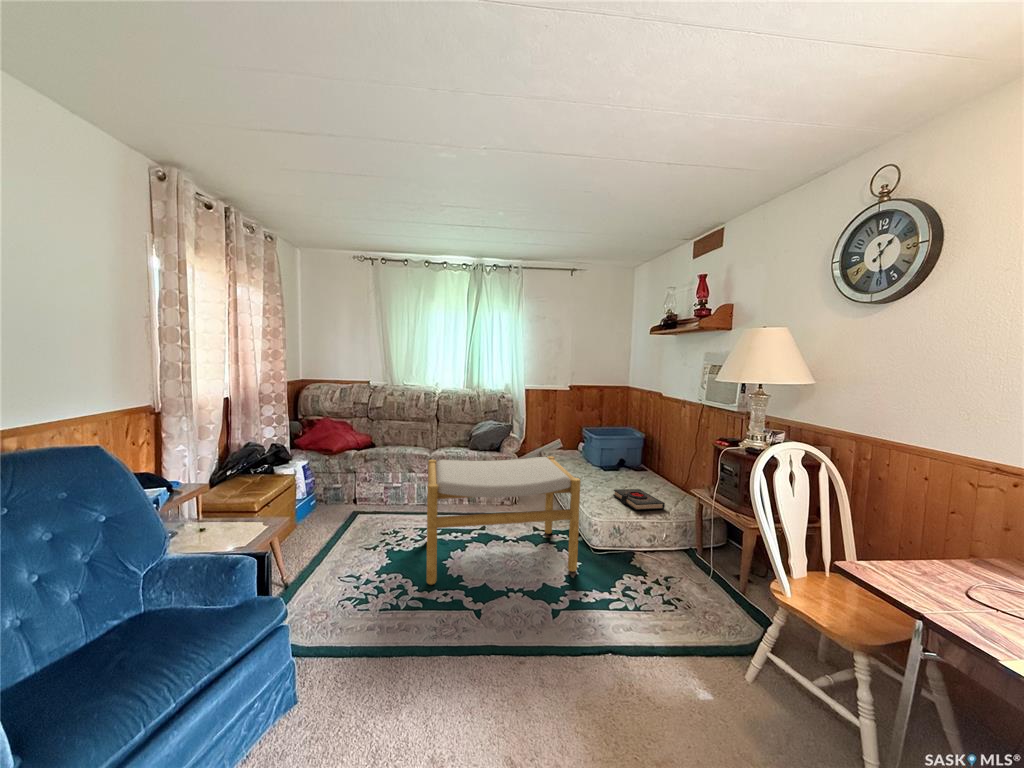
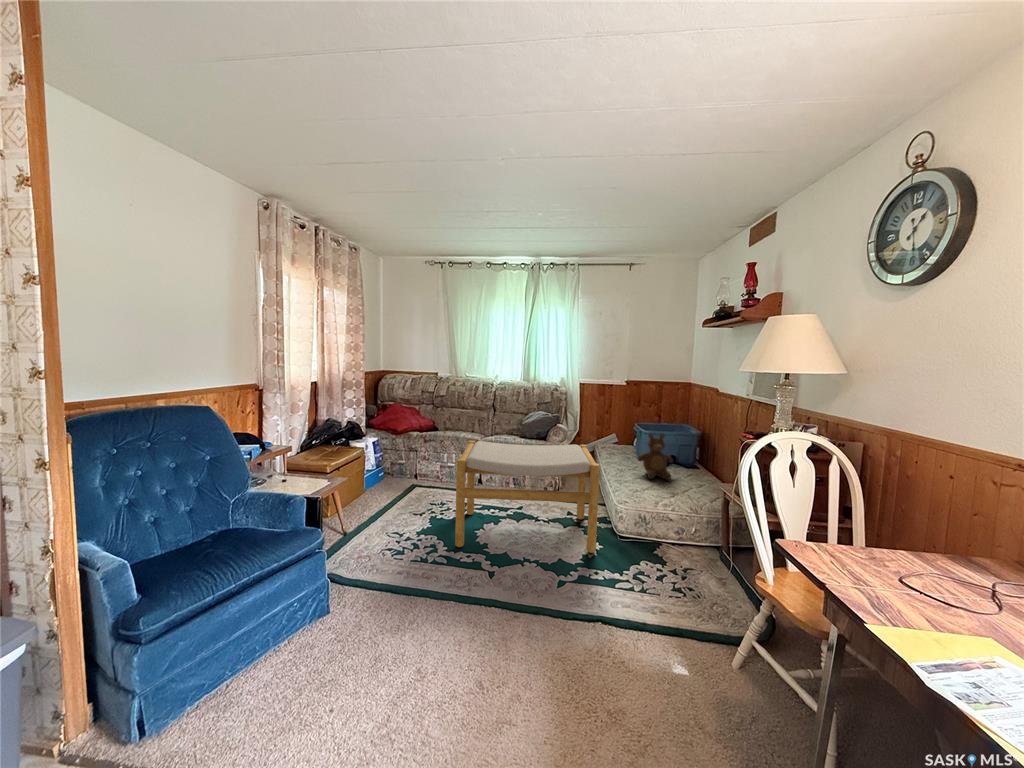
teddy bear: none [595,439,629,485] -> present [638,433,673,480]
book: present [613,489,665,510] -> none [649,482,700,504]

